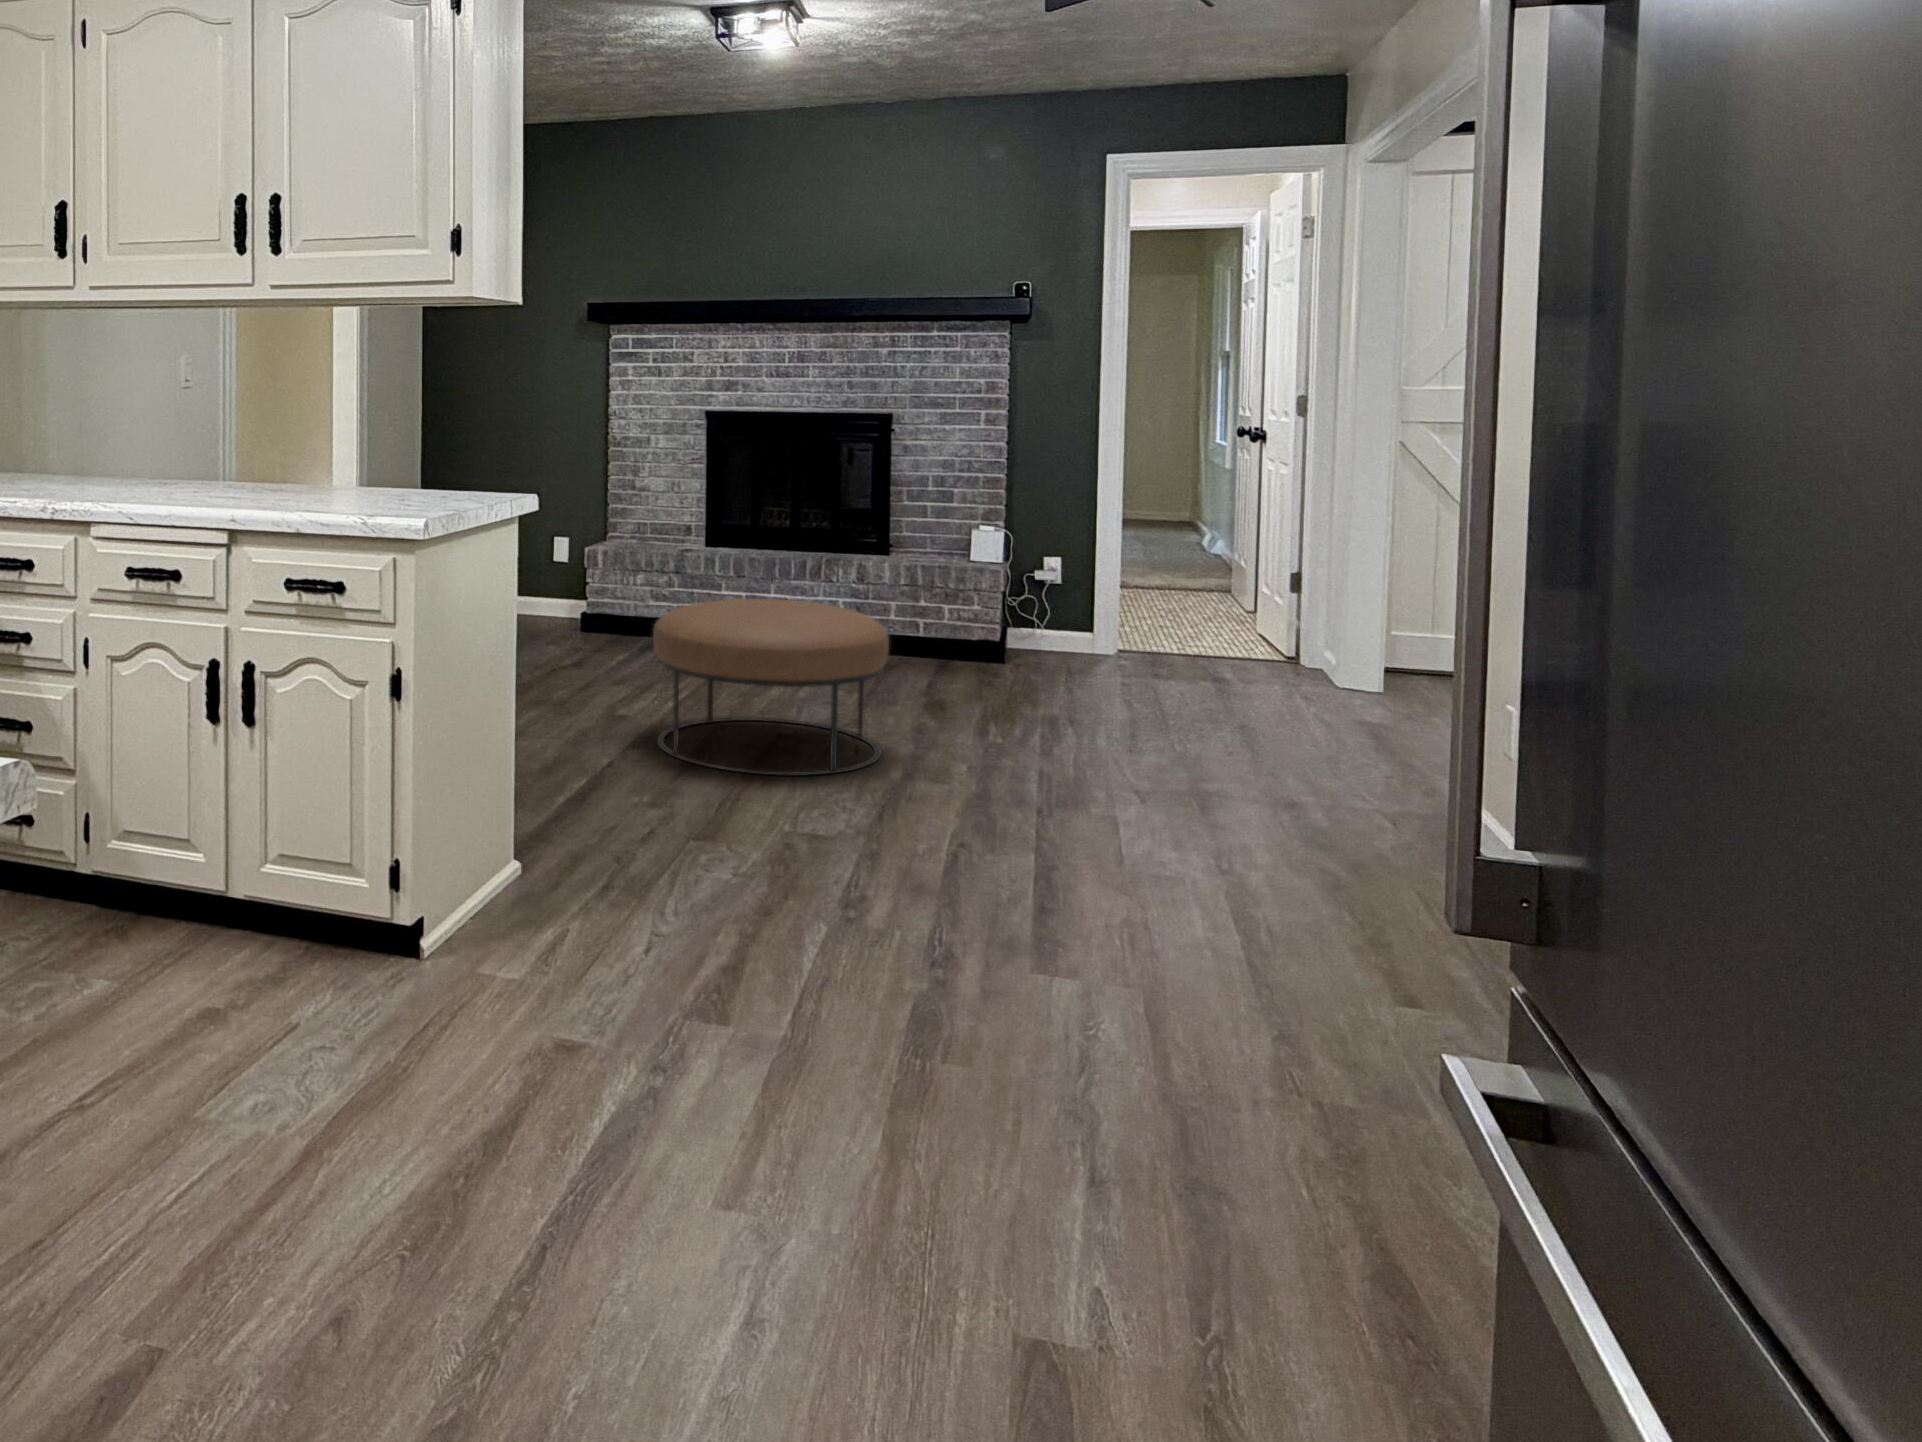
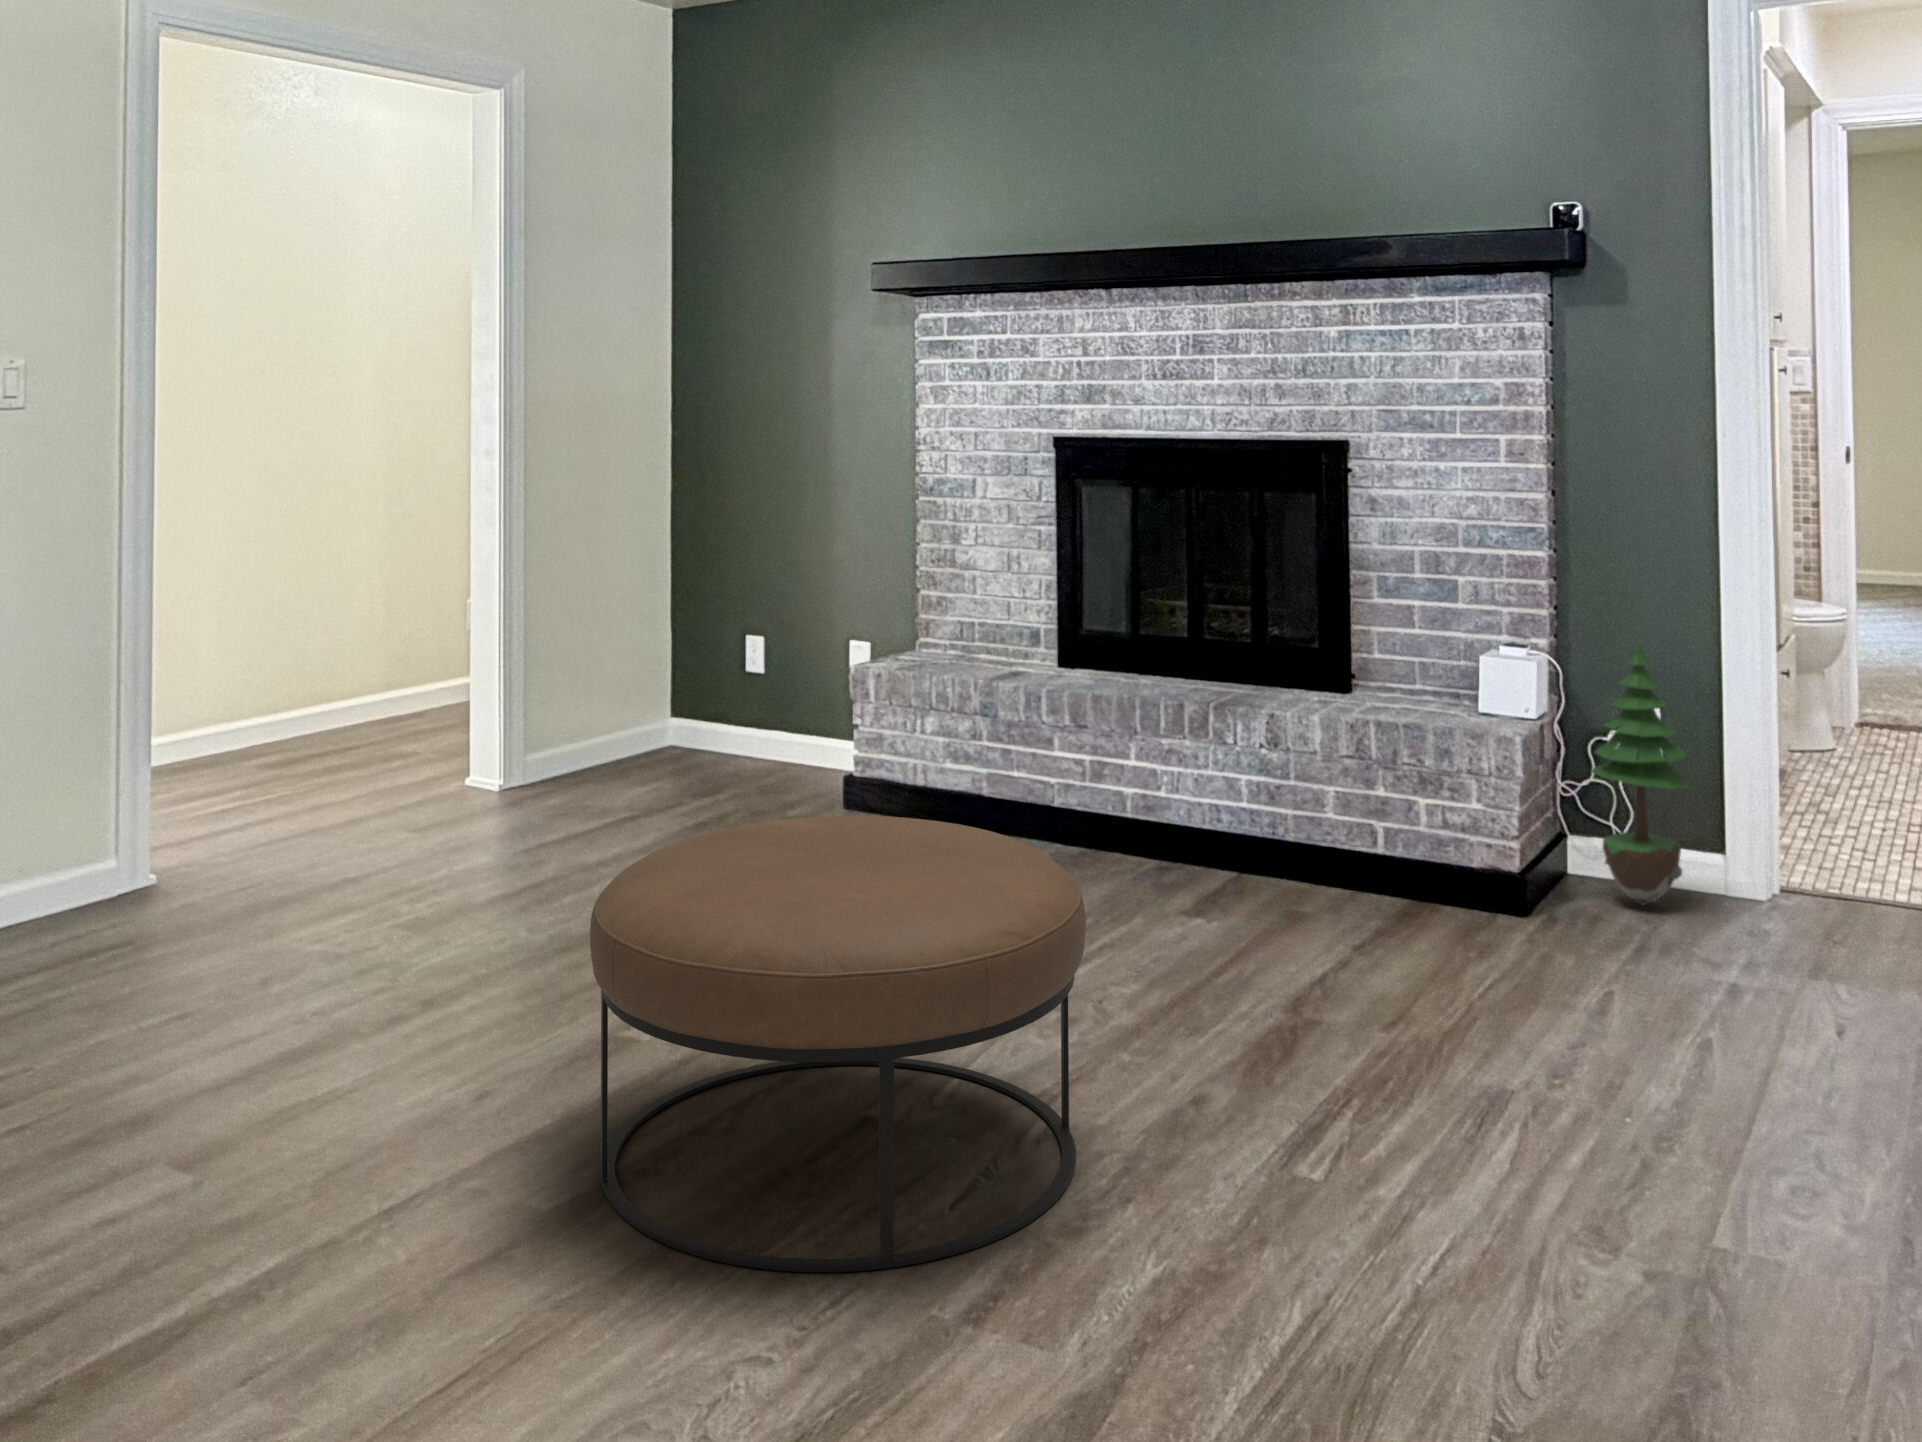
potted tree: none [1031,521,1084,659] -> present [1591,643,1689,905]

